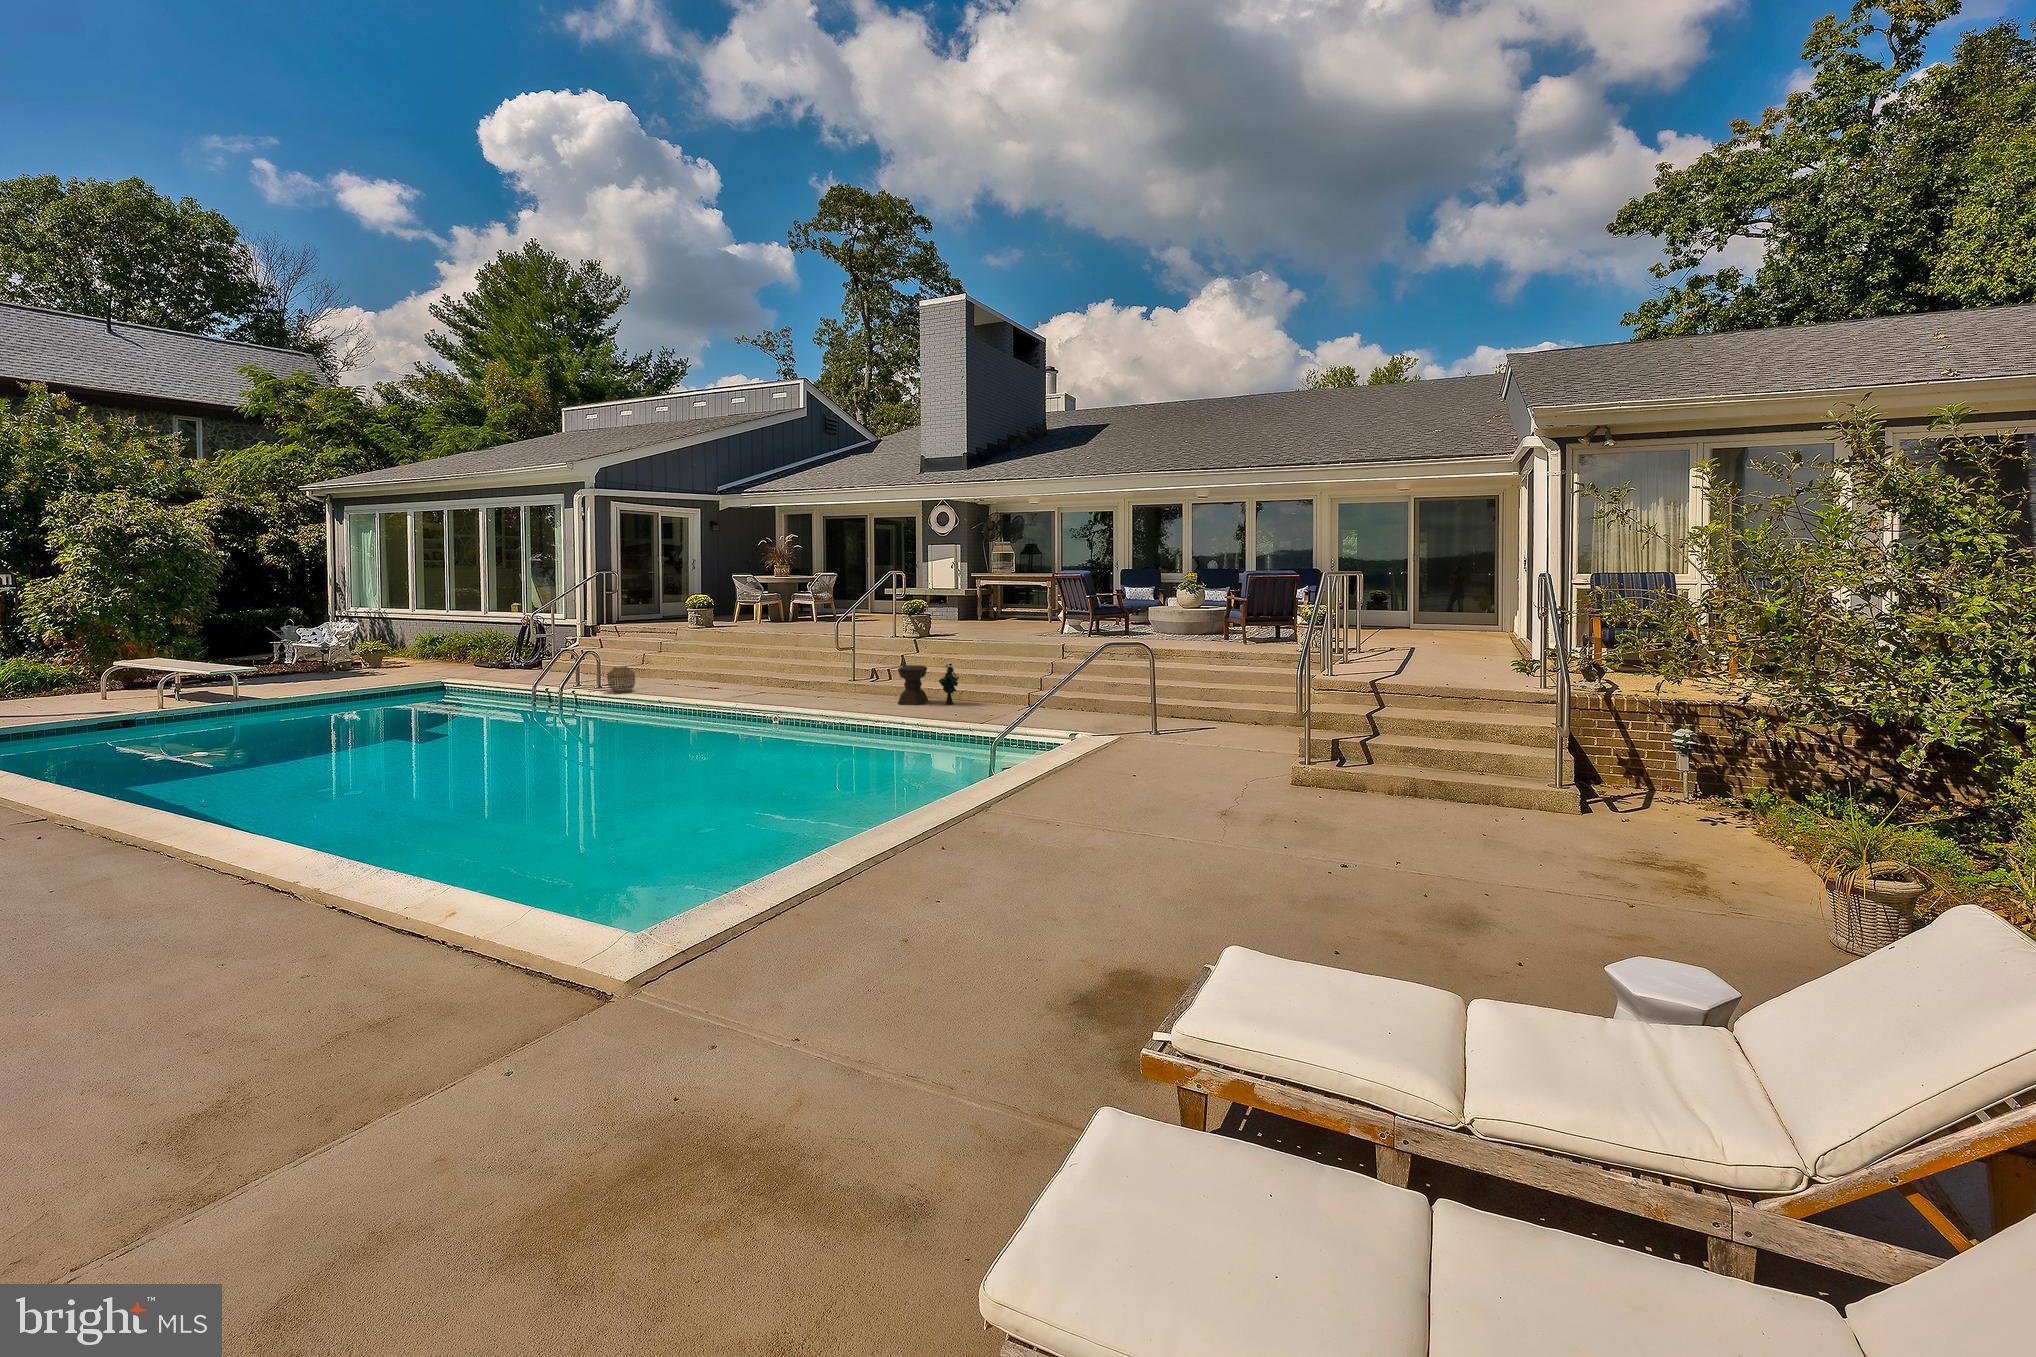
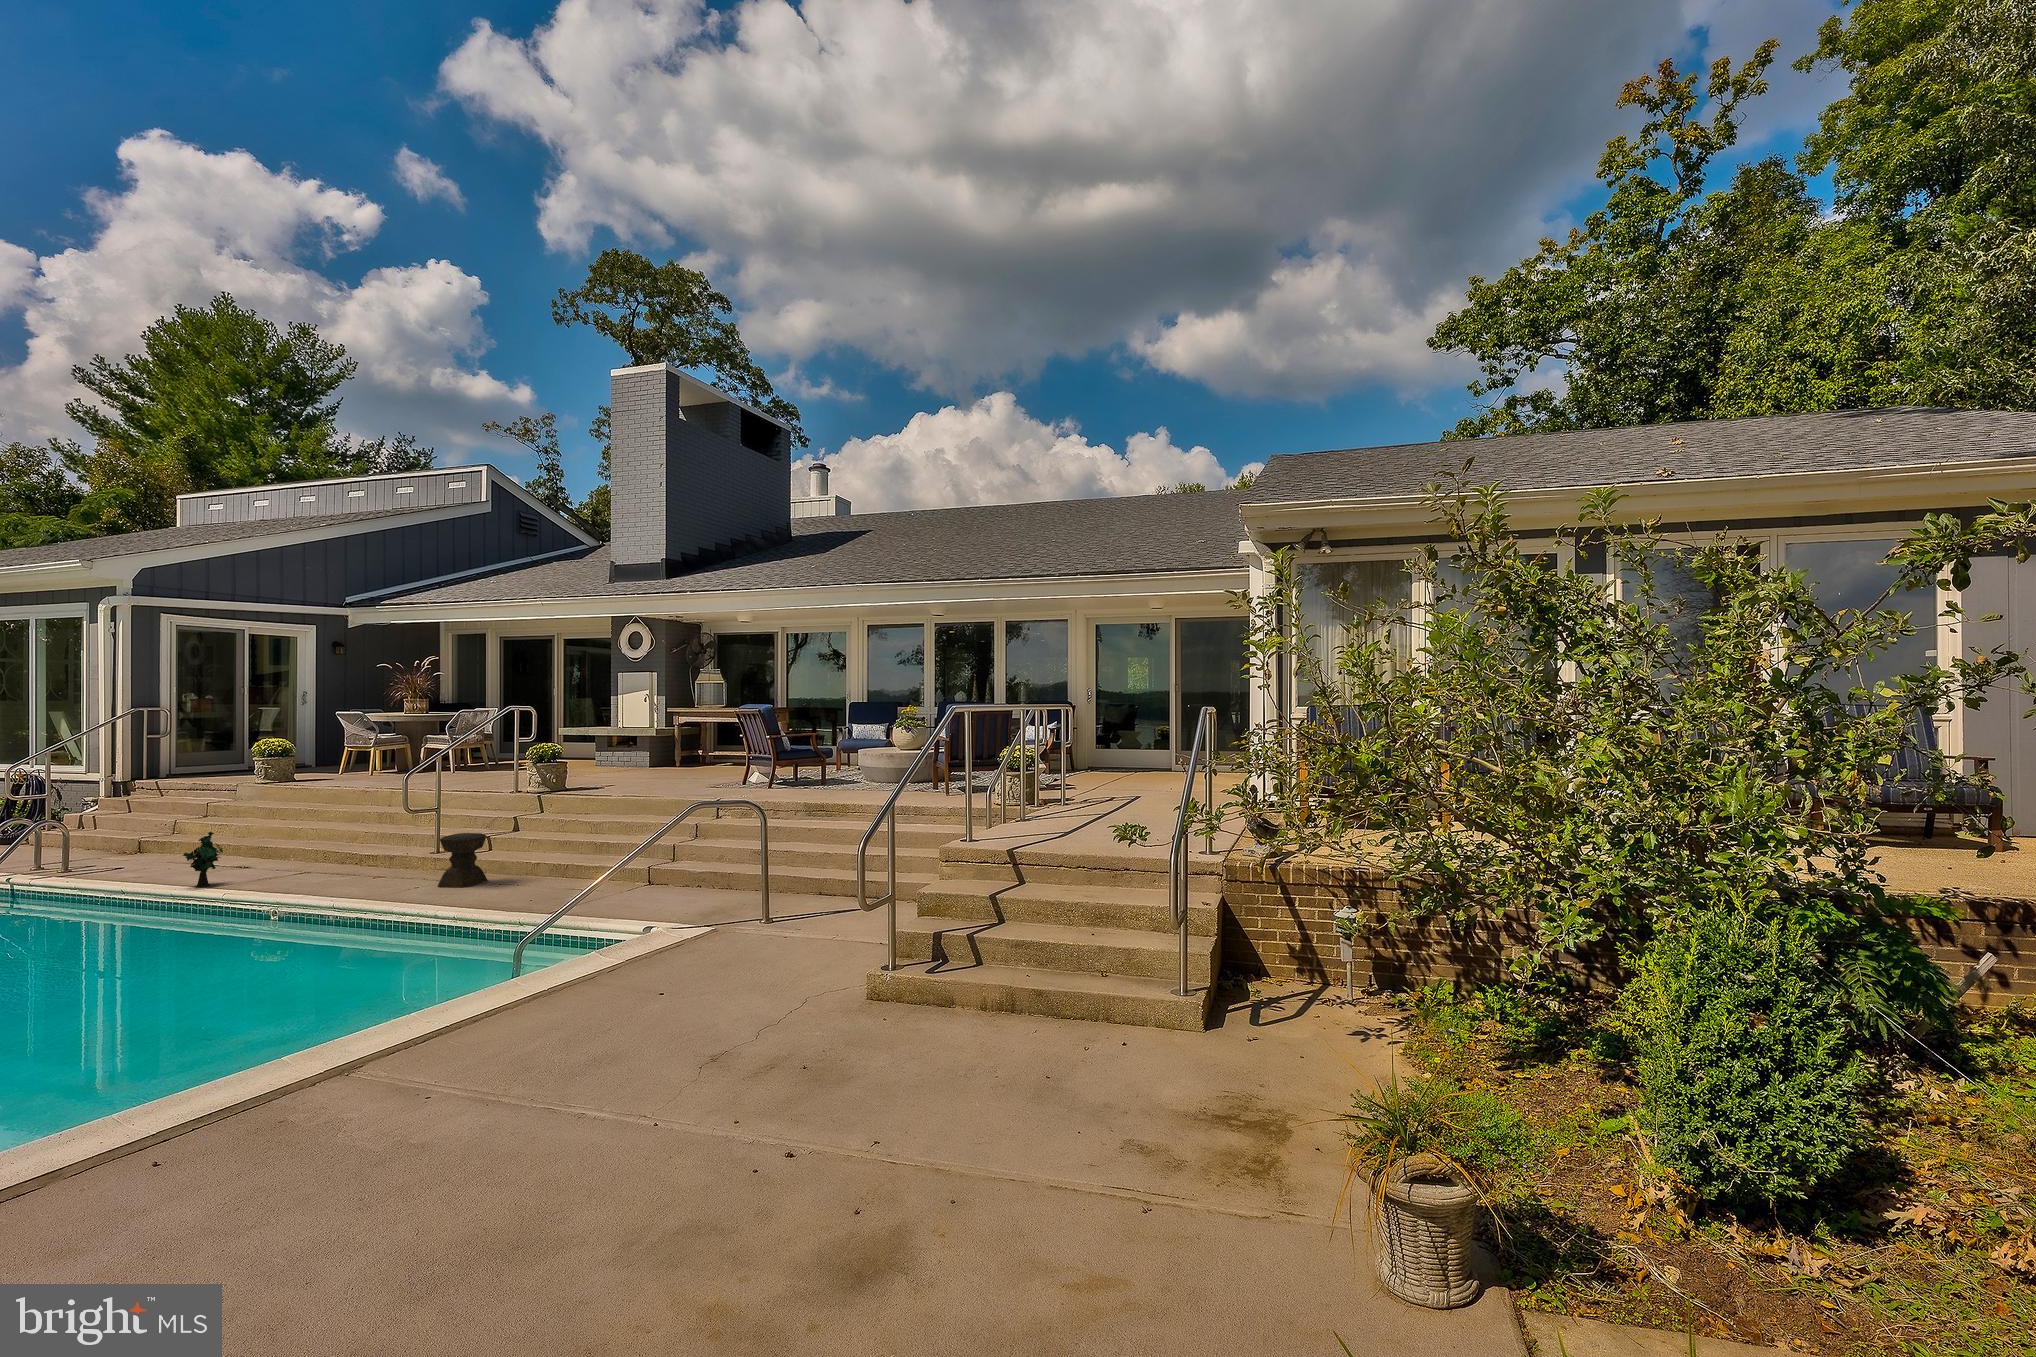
decorative plant: present [939,664,959,705] -> present [183,832,223,887]
woven basket: present [607,666,635,693] -> none [38,841,88,879]

